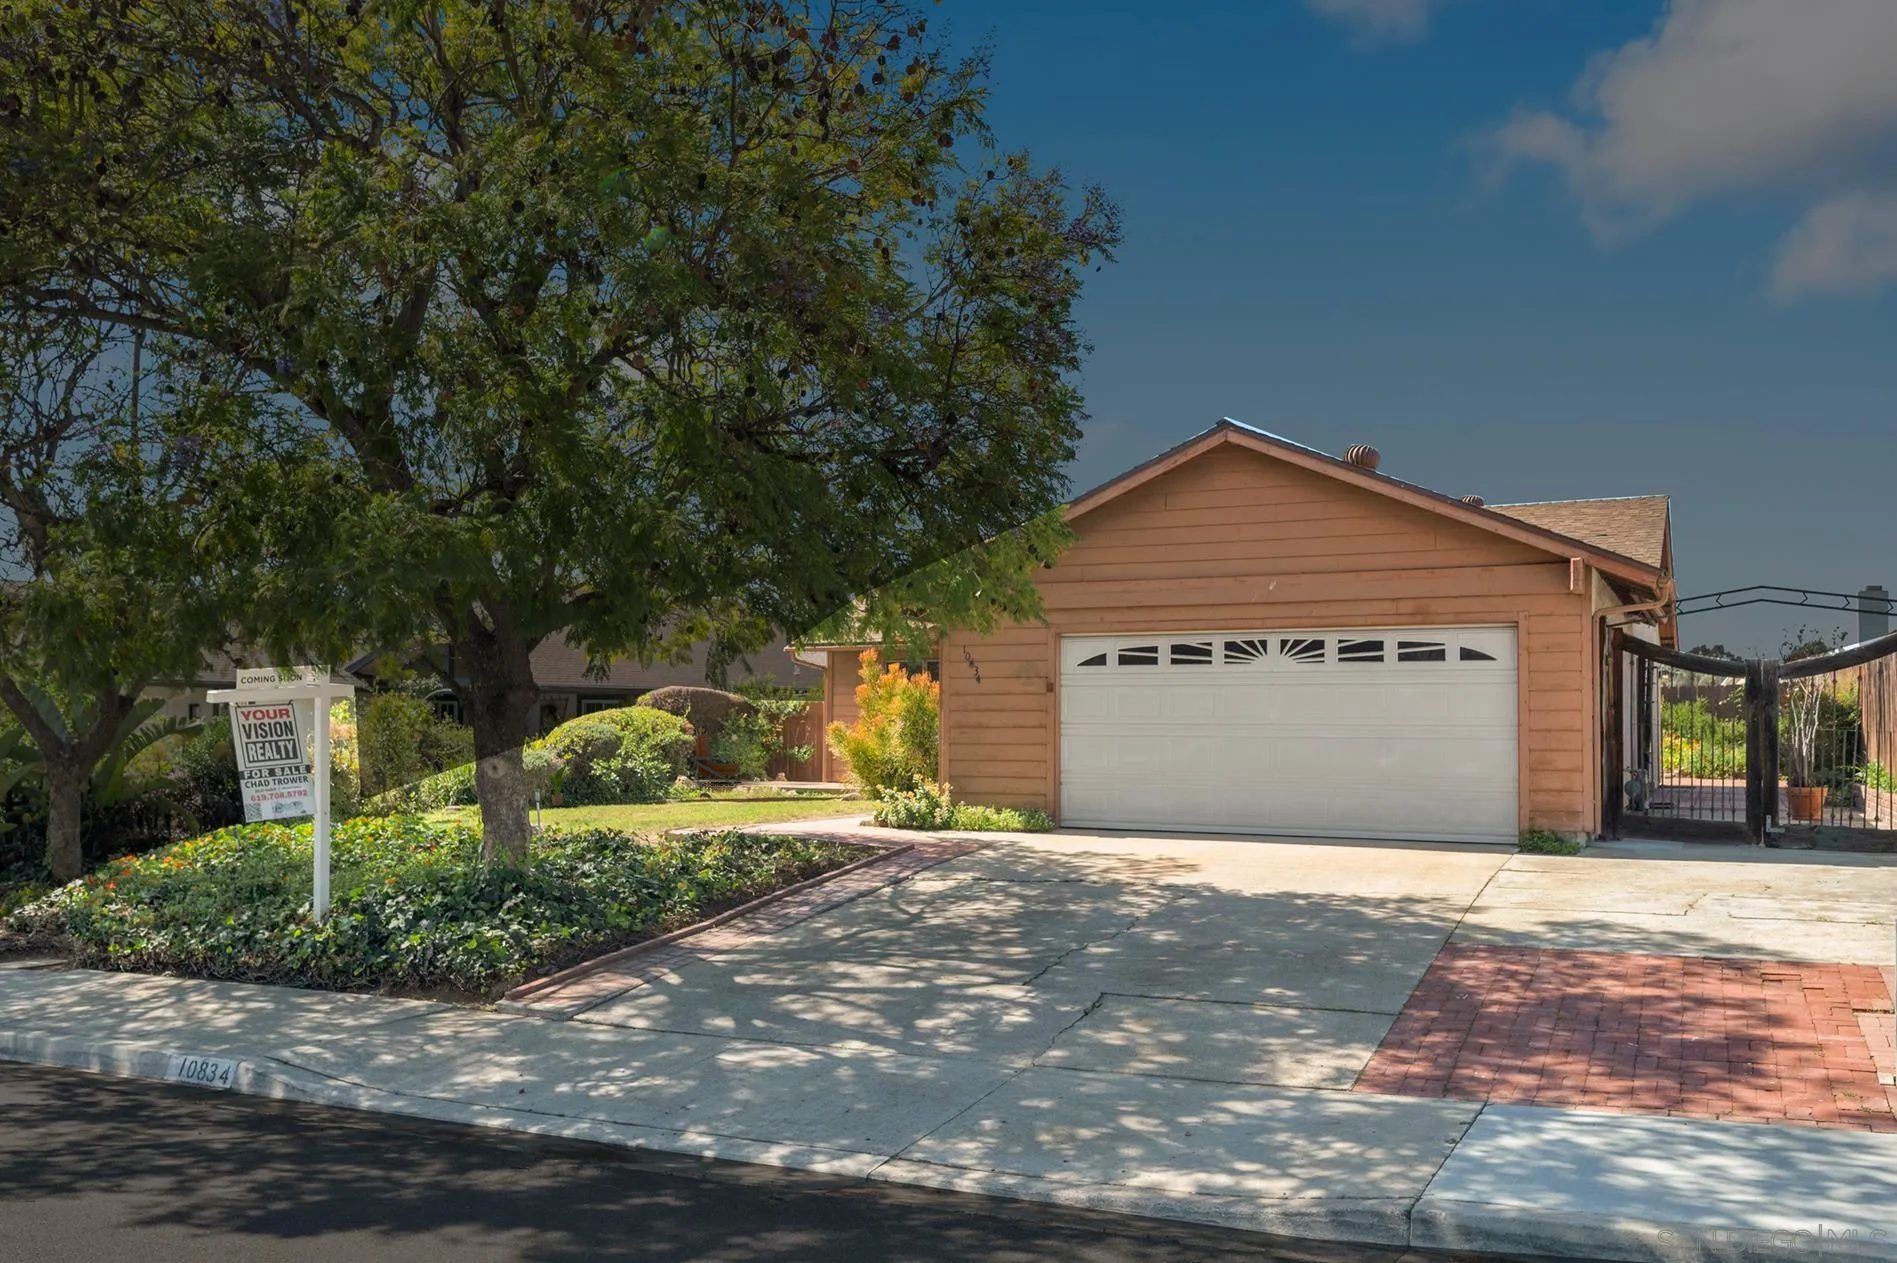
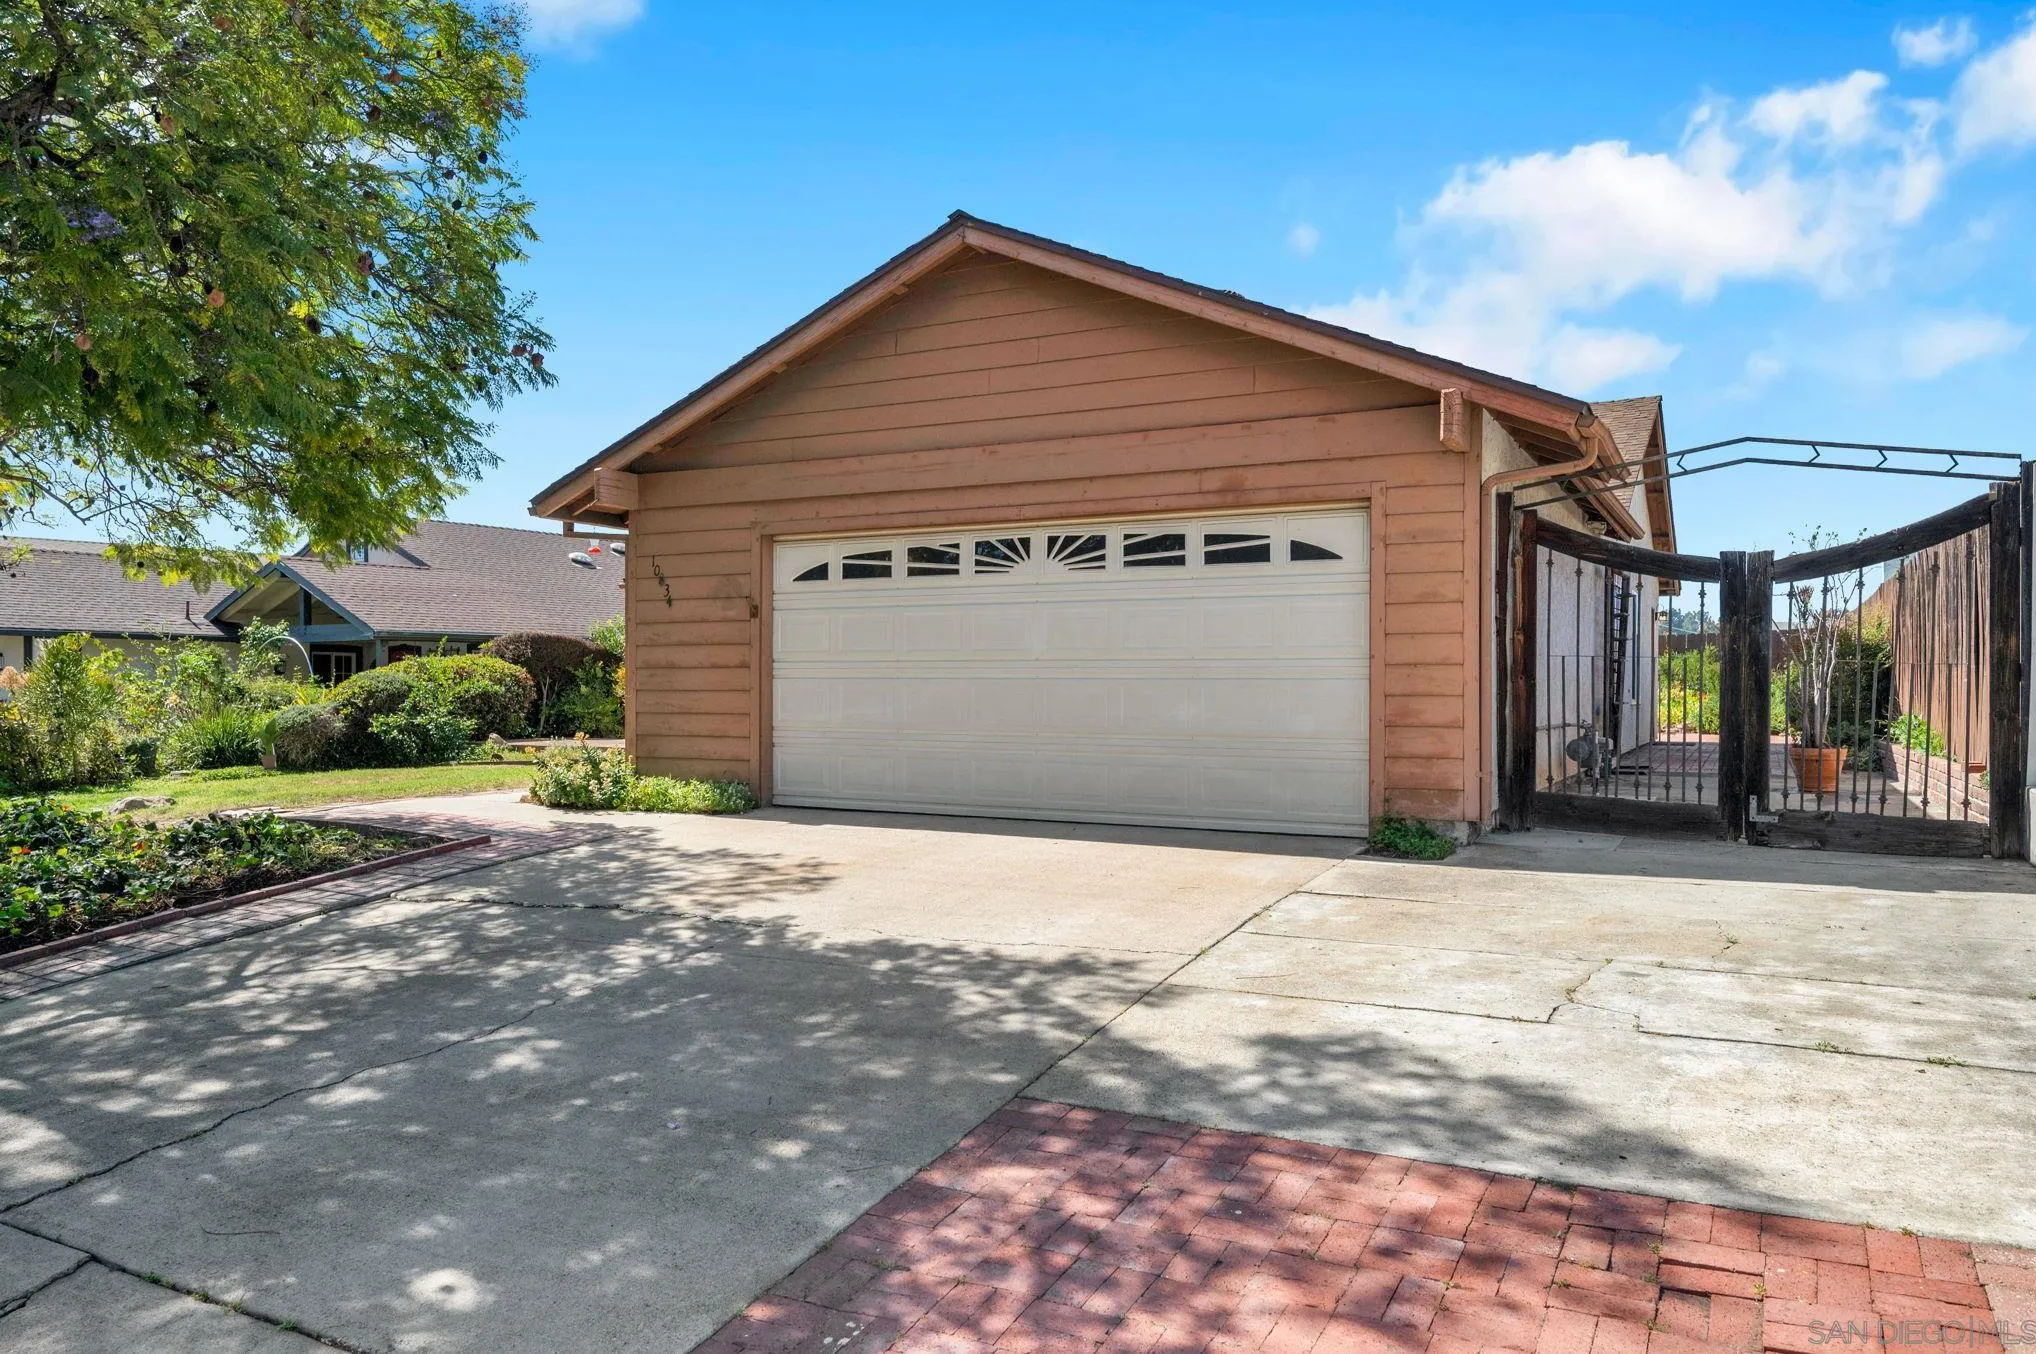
lounge chair: present [690,734,741,787] -> none [511,684,586,744]

